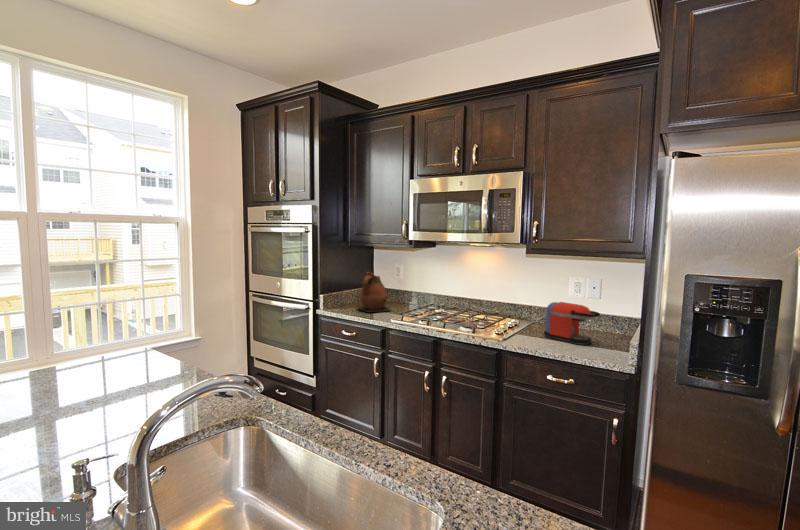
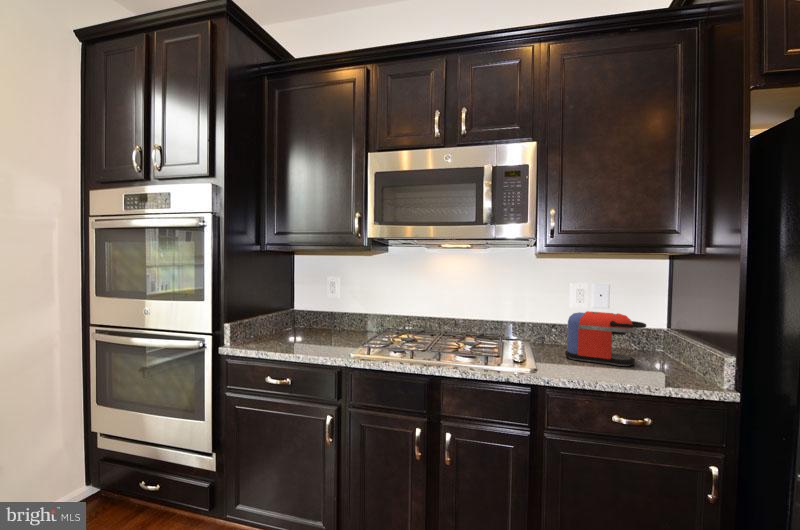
ceramic pitcher: present [358,272,391,312] -> none [283,285,337,345]

